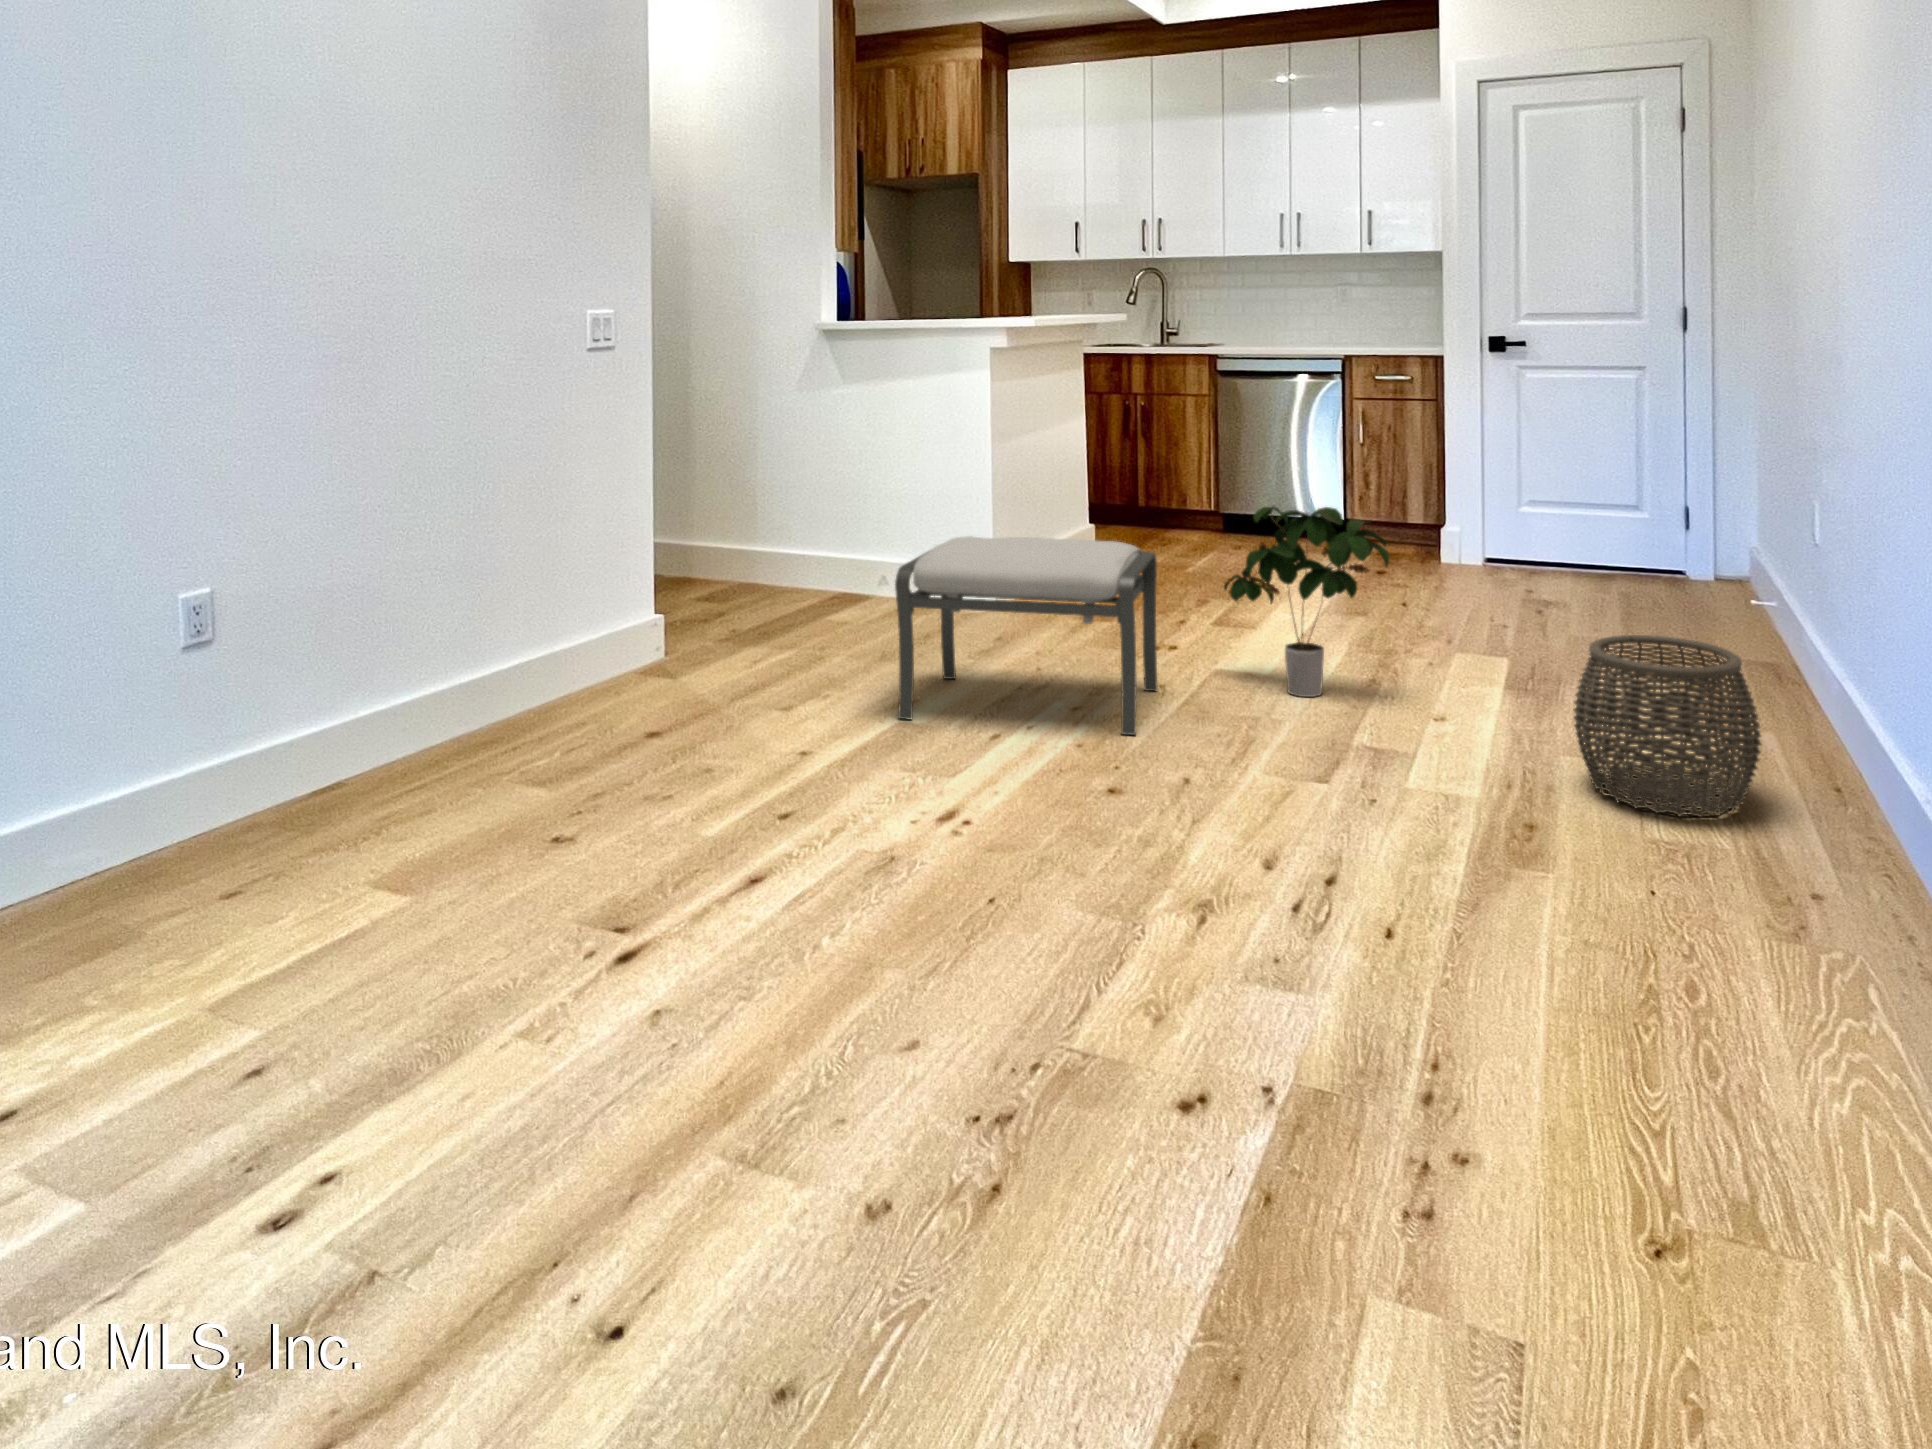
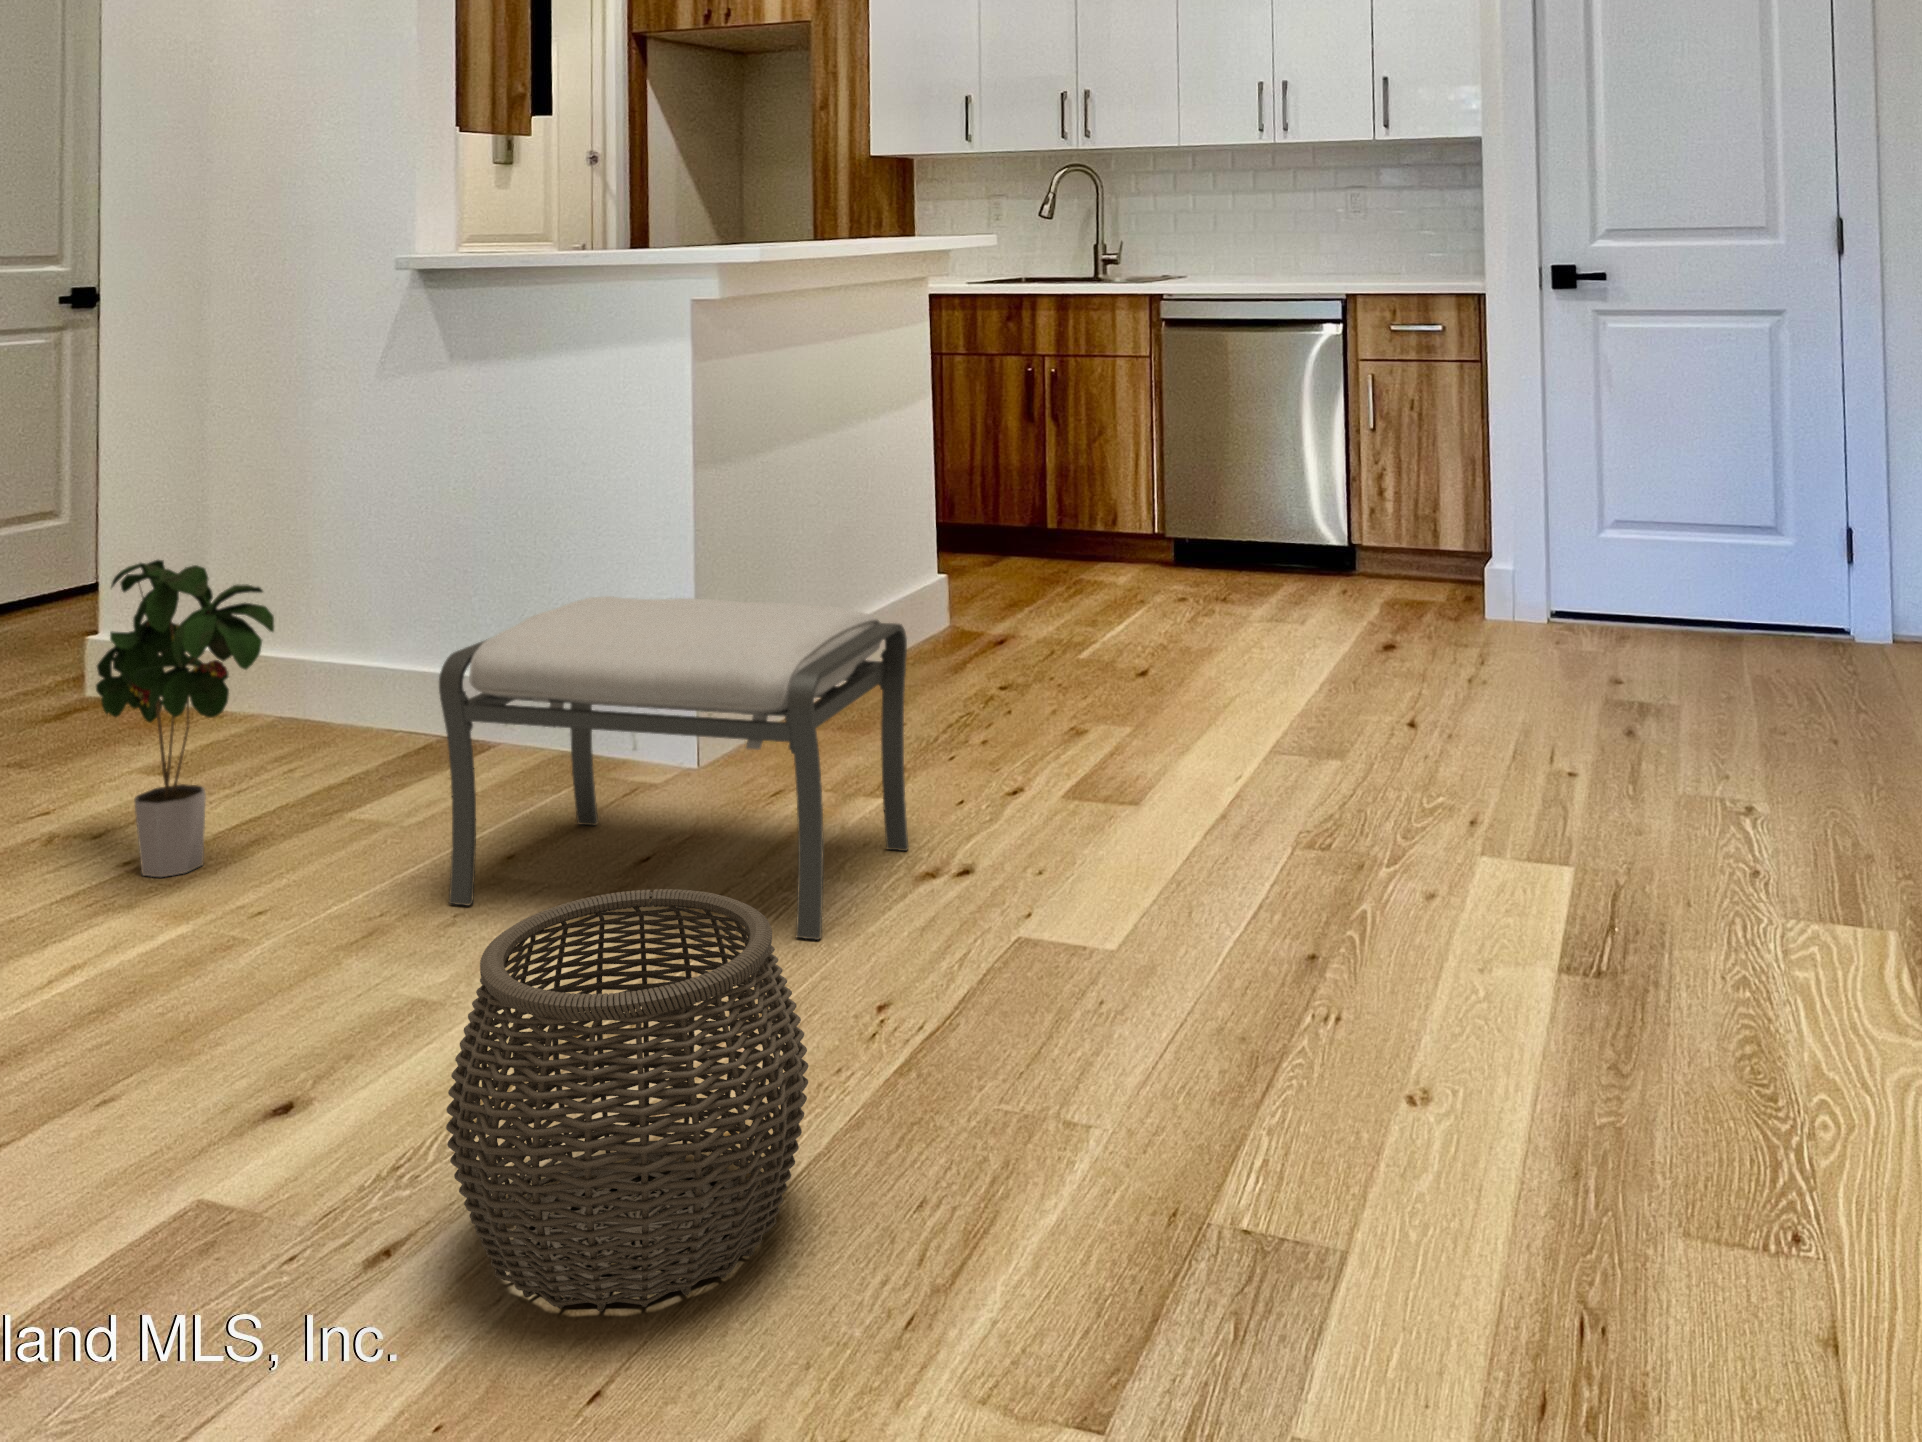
potted plant: present [1224,505,1389,697] -> present [96,560,274,877]
woven basket: present [1573,635,1761,817] -> present [446,889,808,1312]

